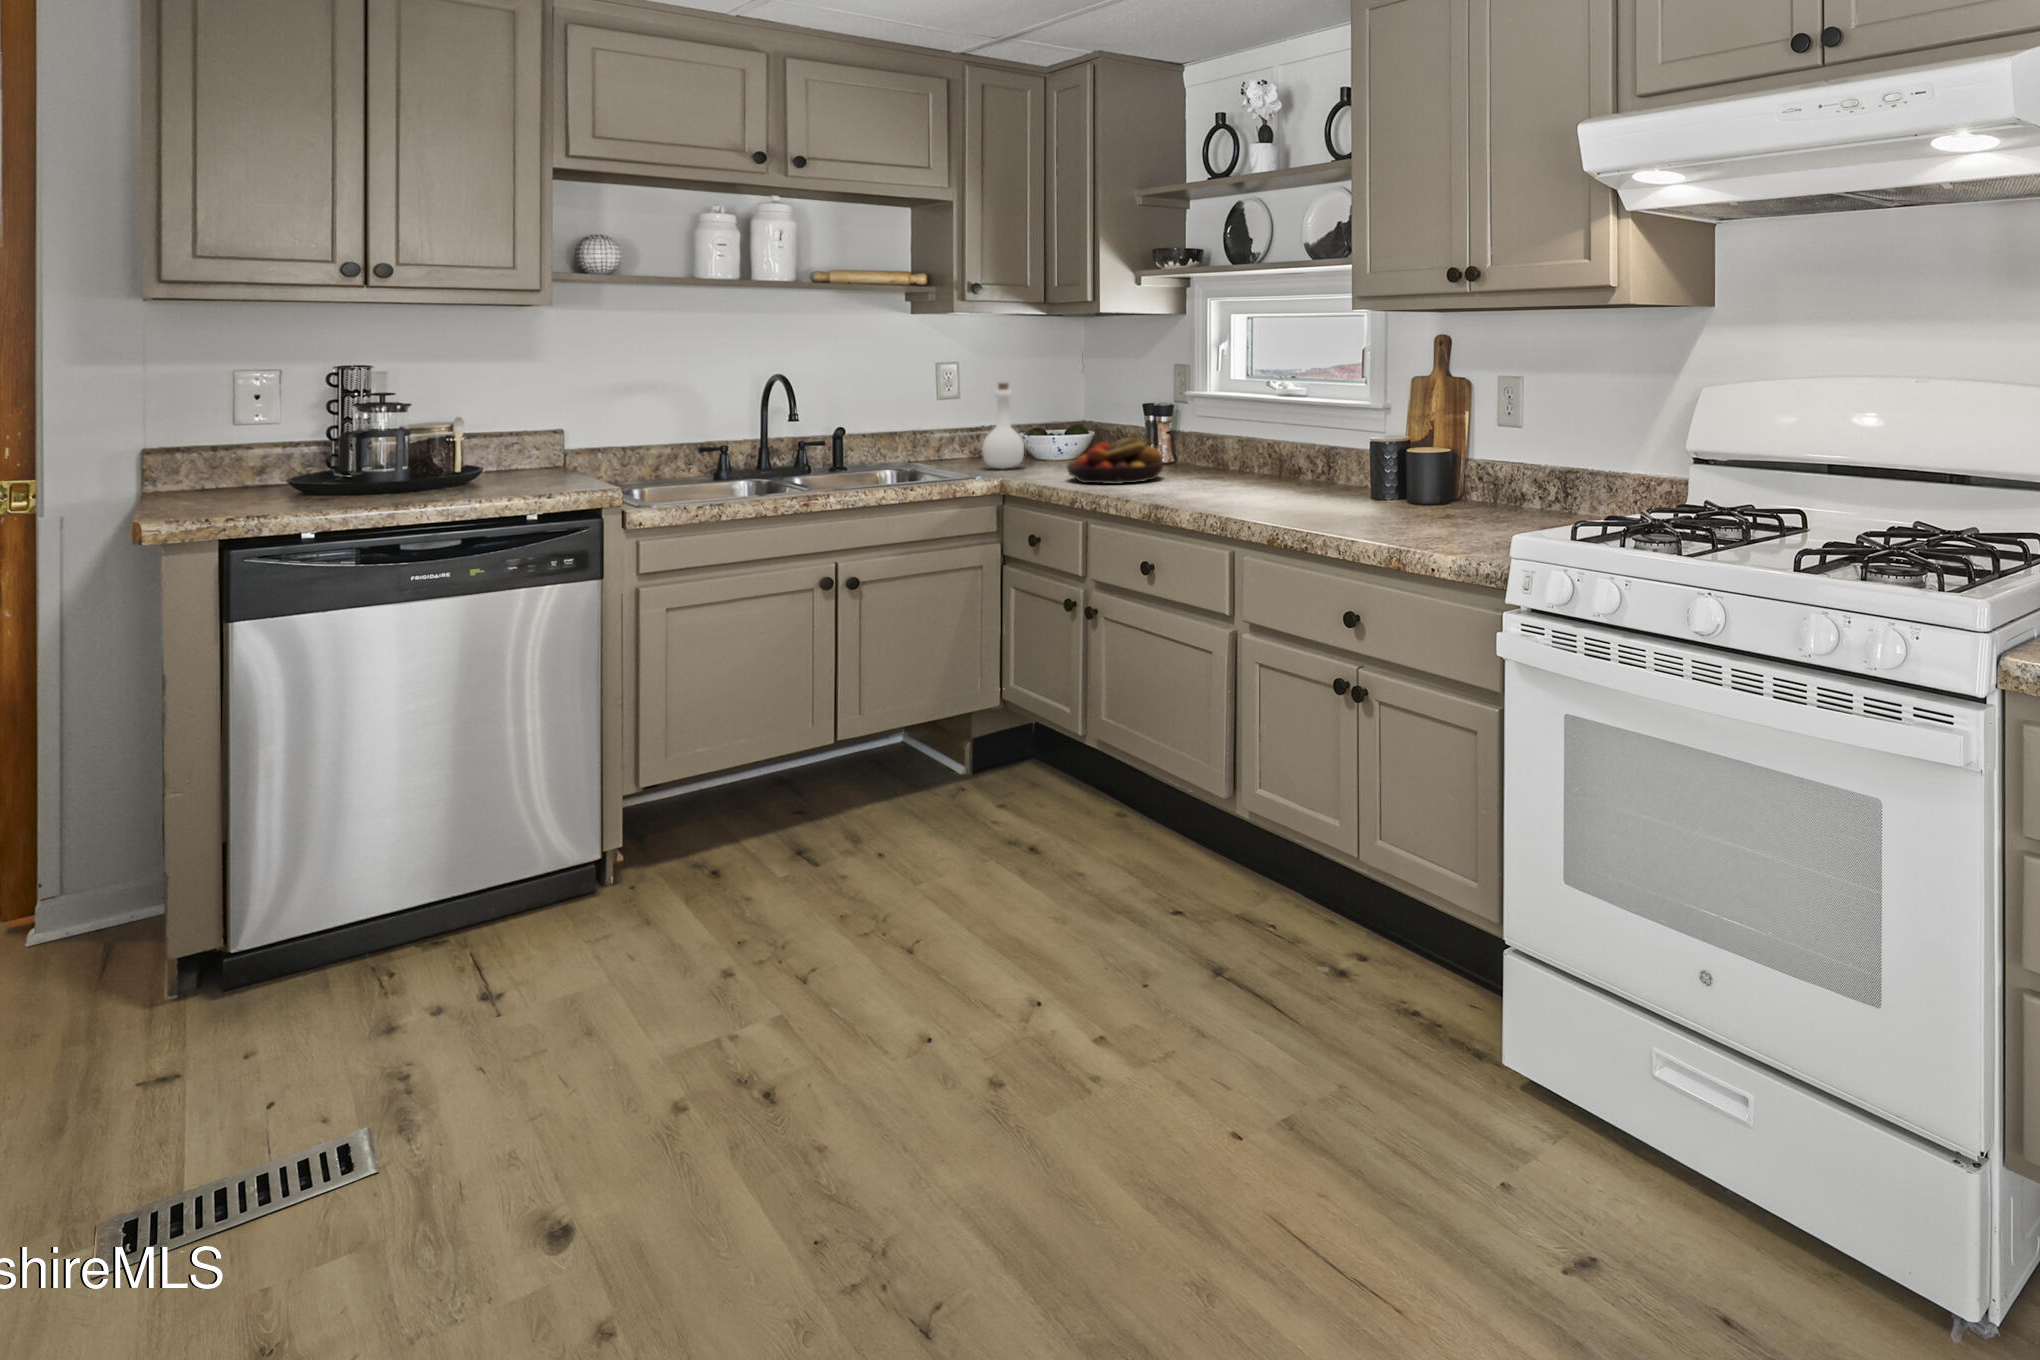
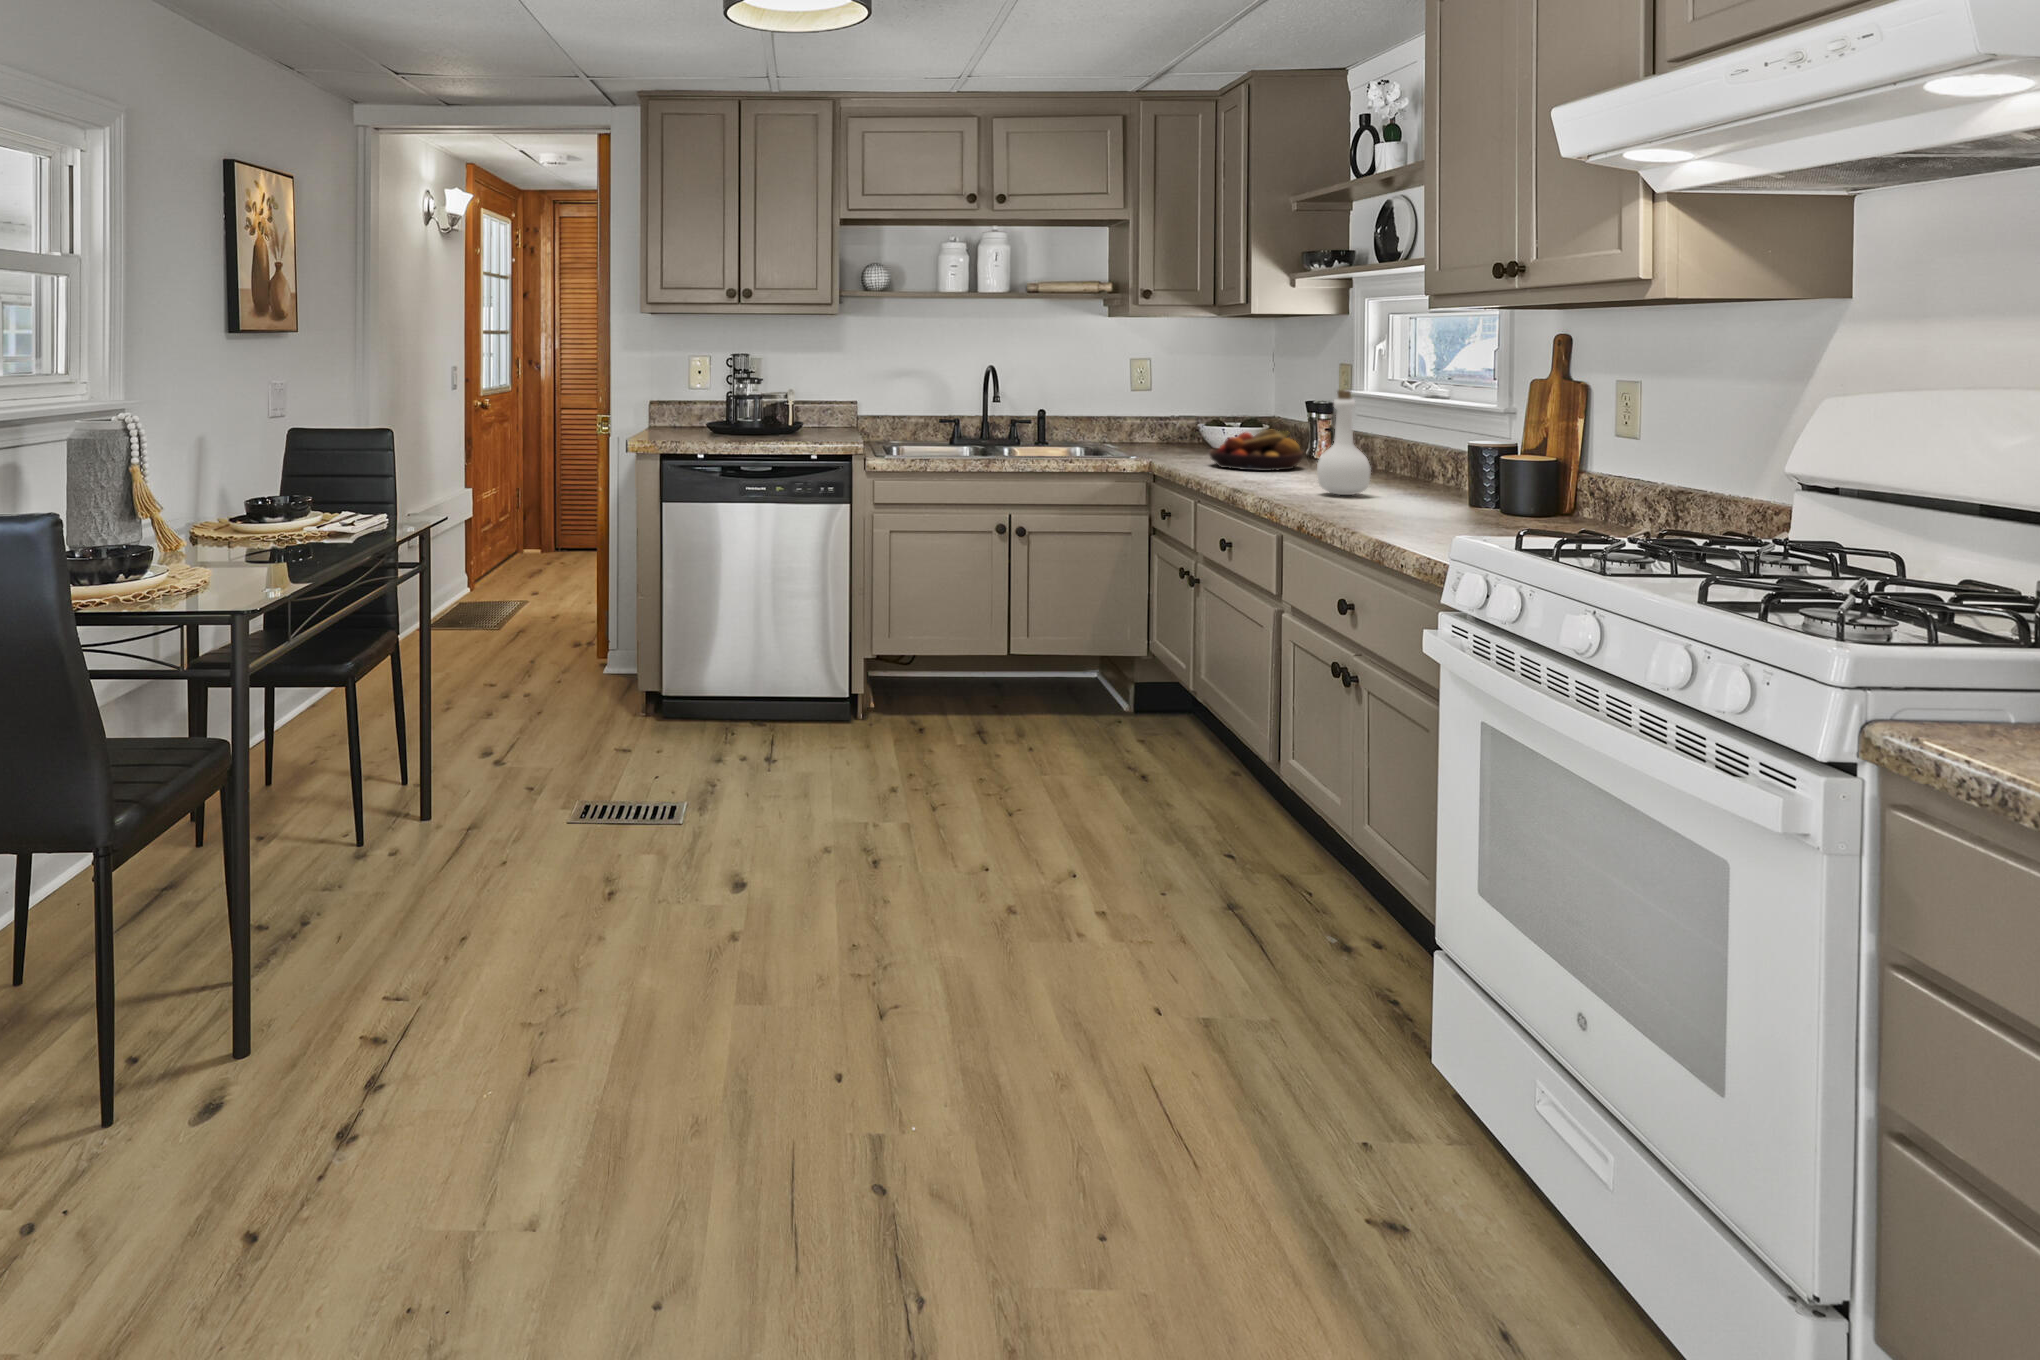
bottle: present [982,383,1024,469] -> present [1317,390,1371,495]

